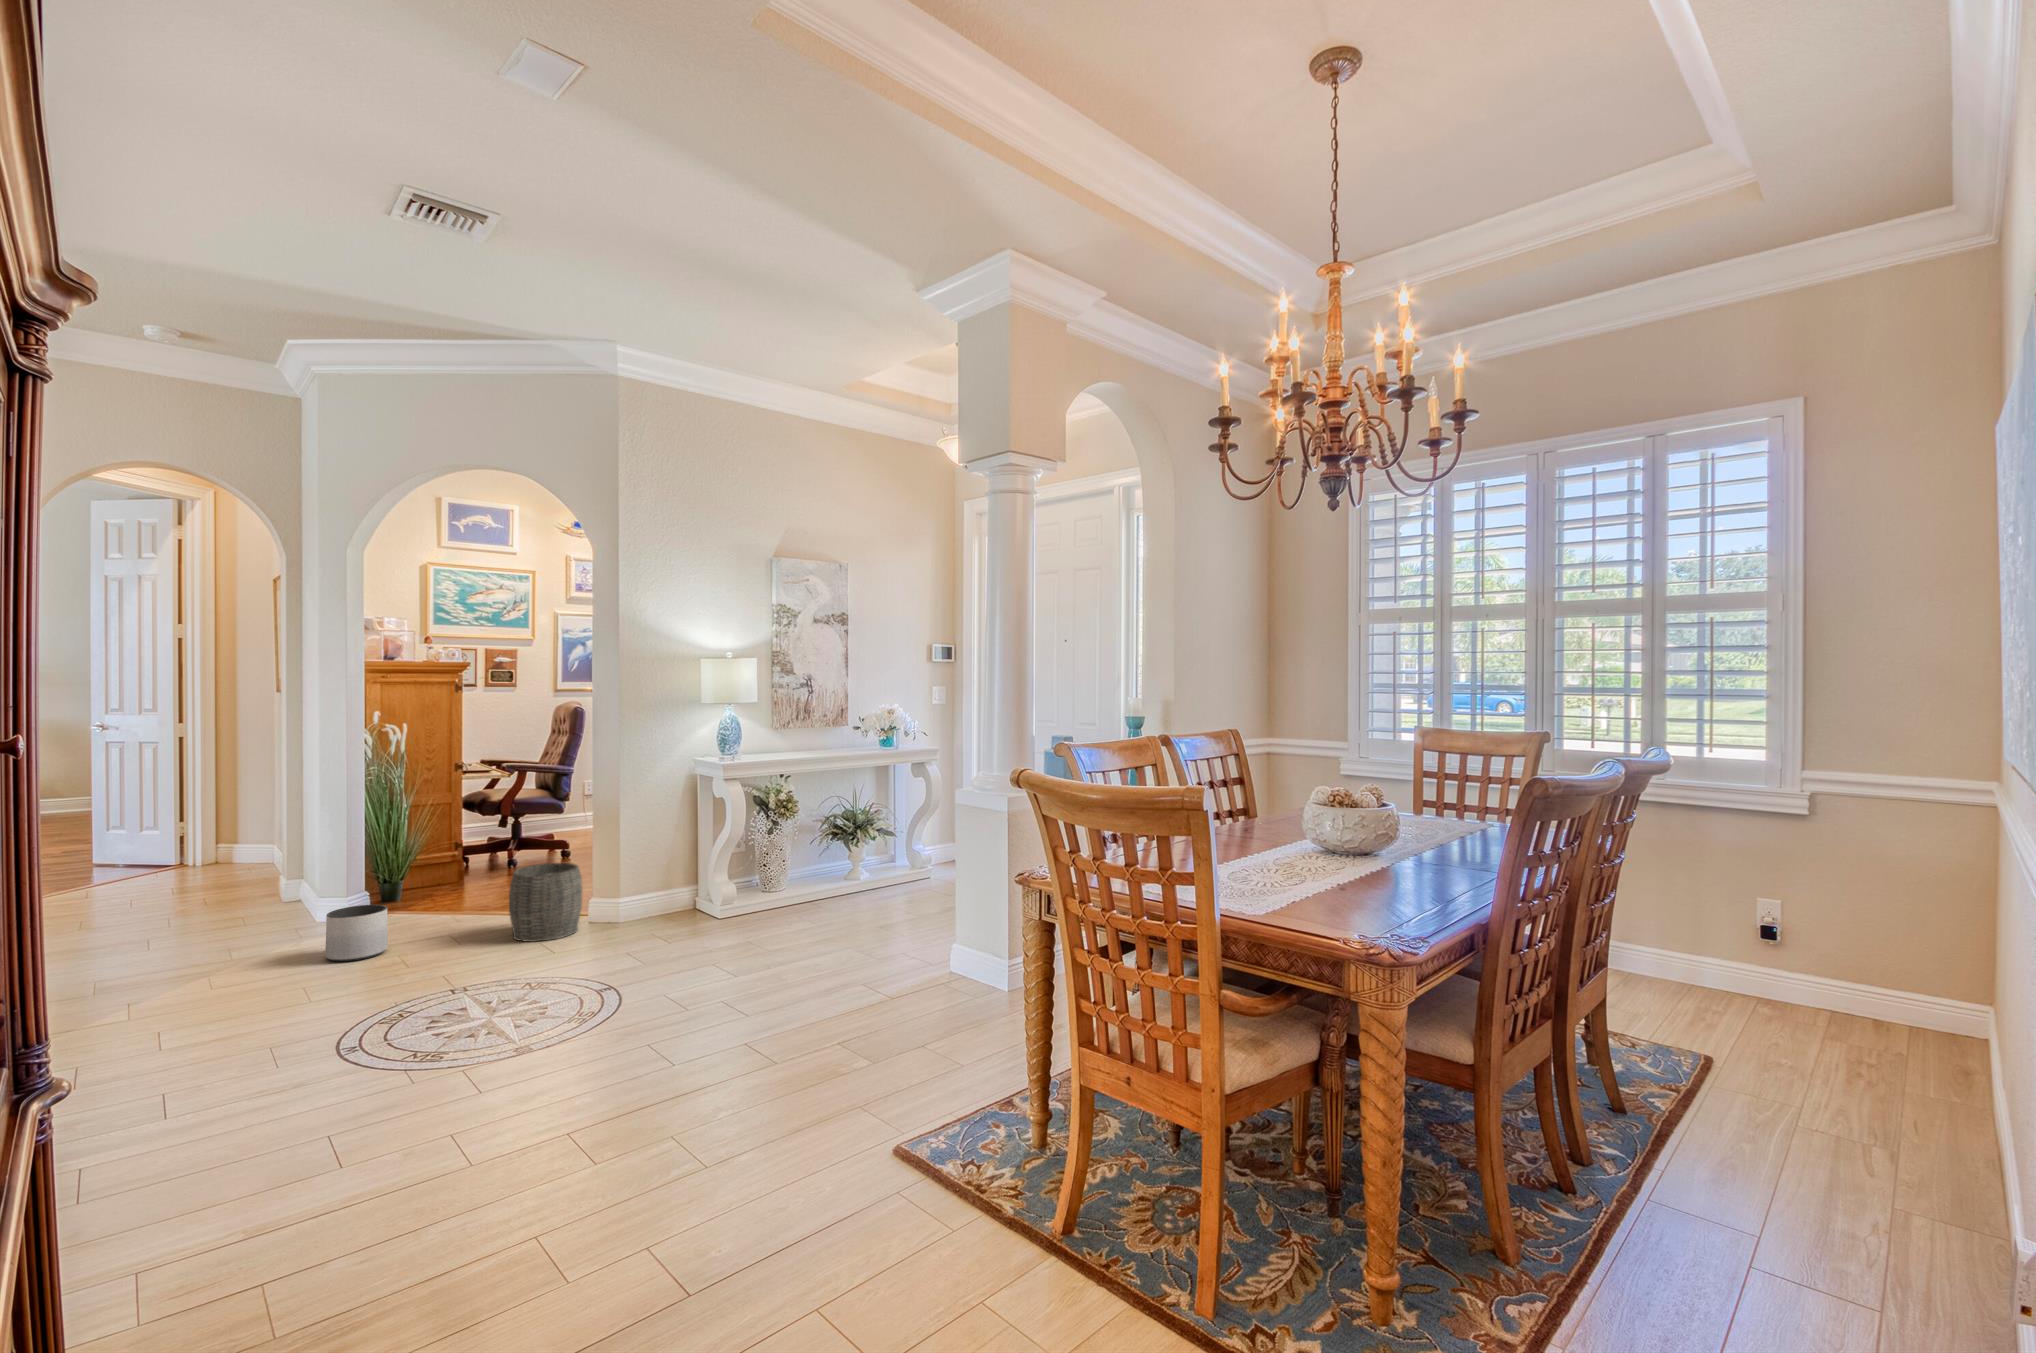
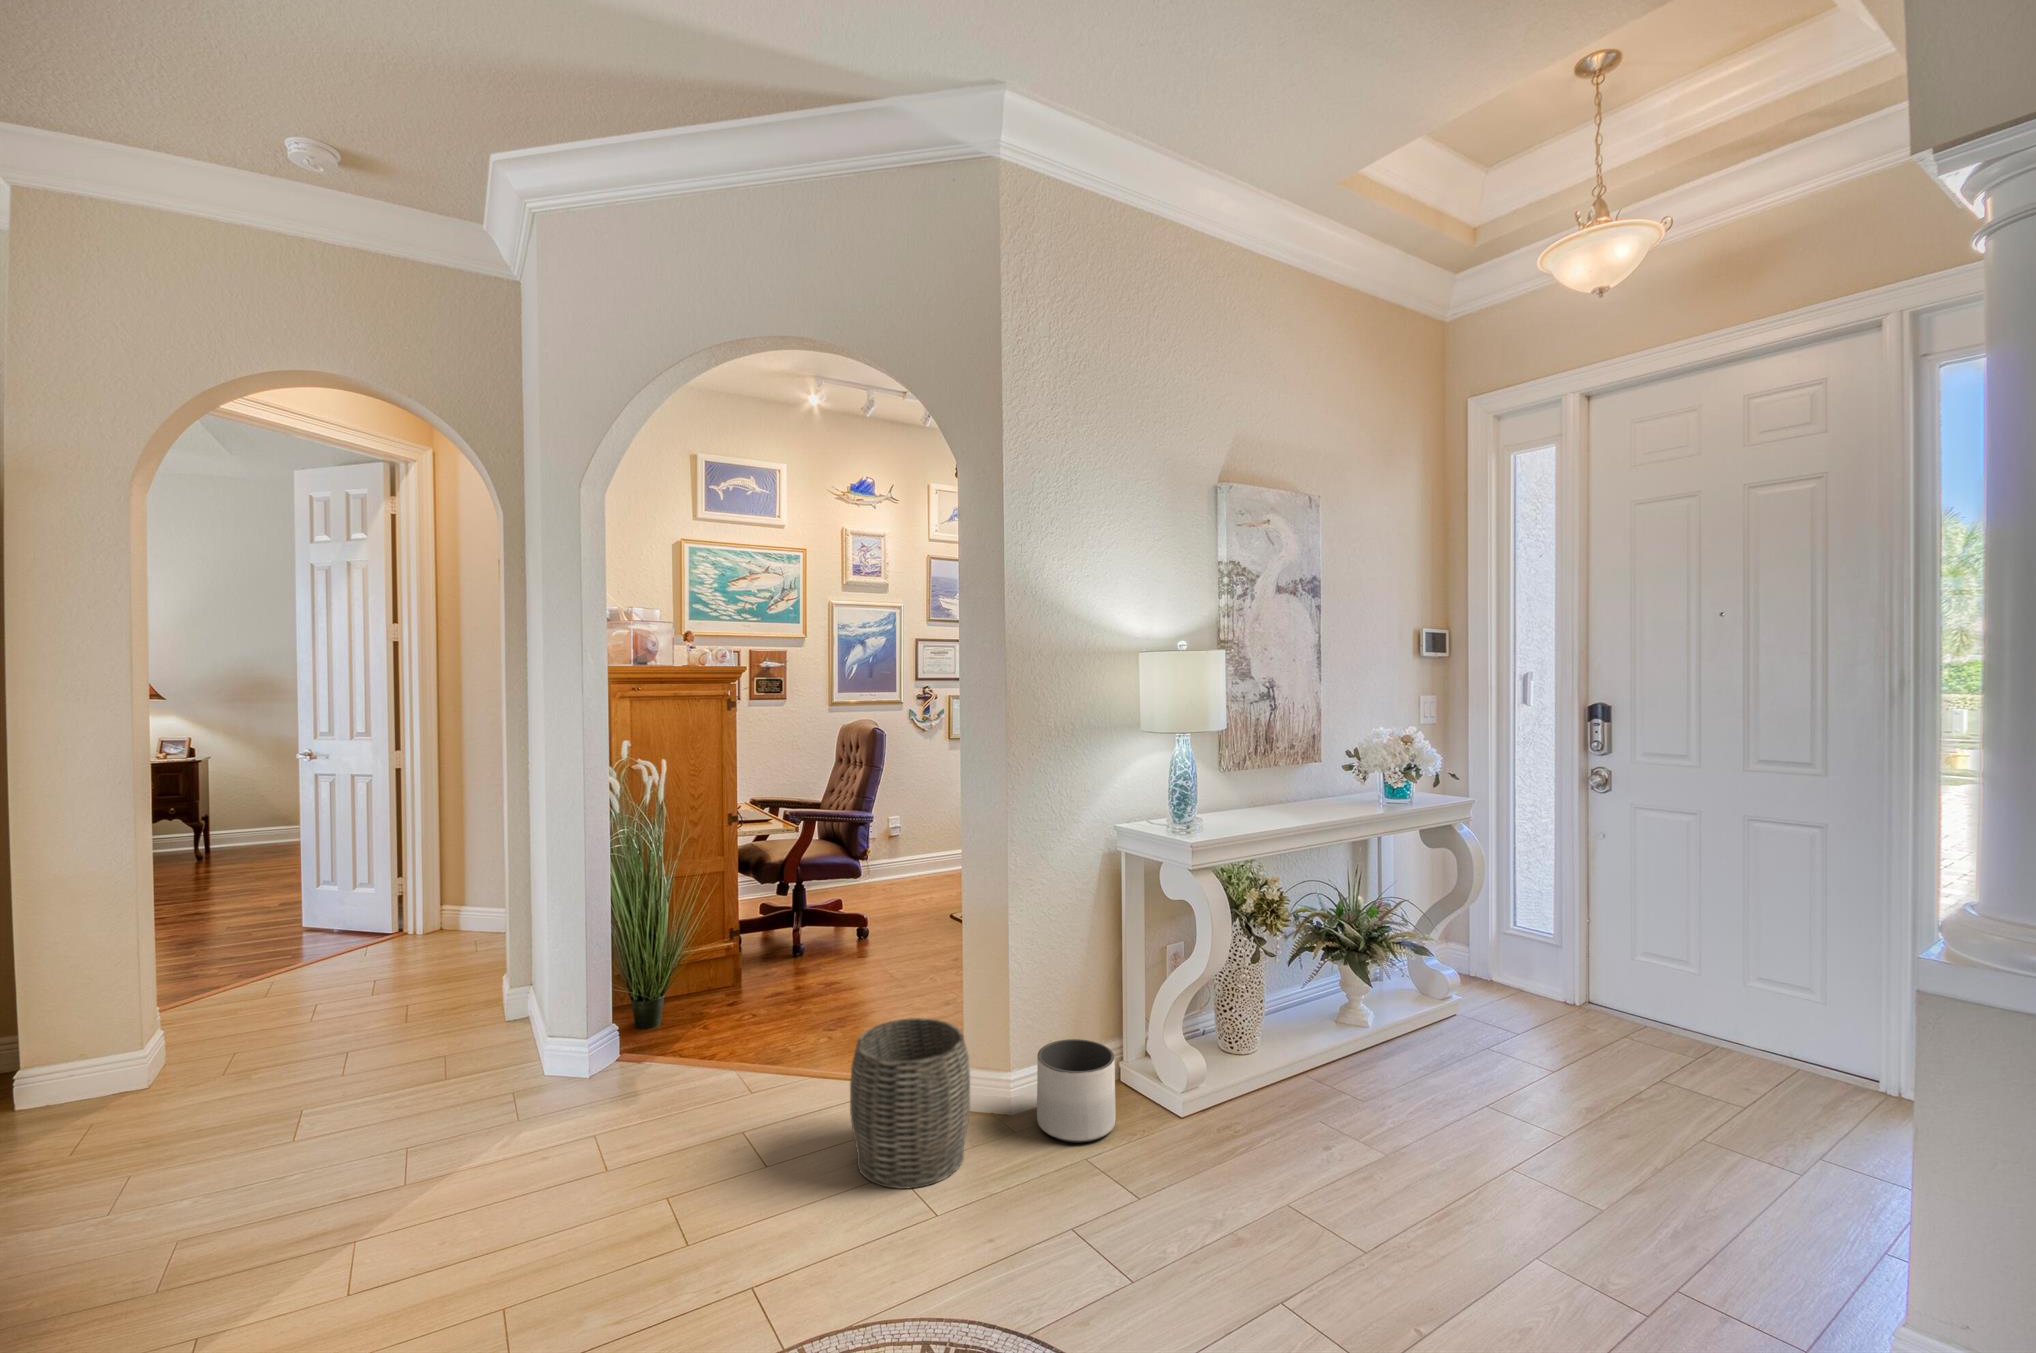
planter: present [325,905,388,961] -> present [1037,1039,1116,1143]

